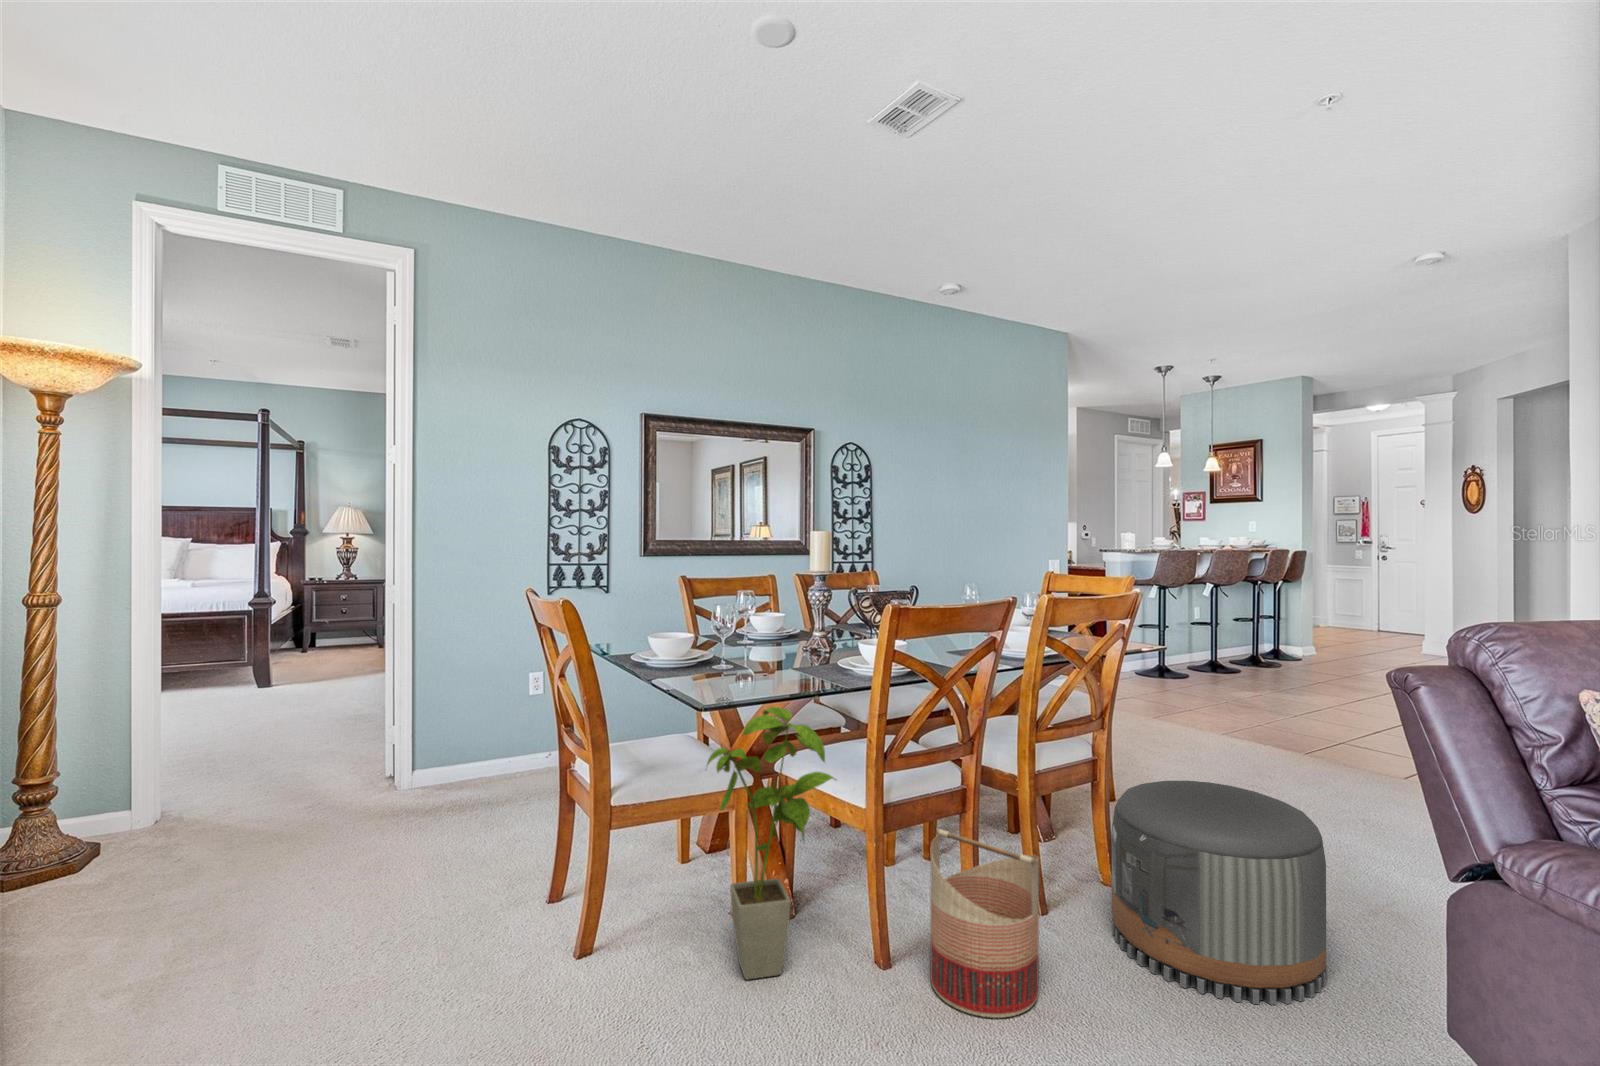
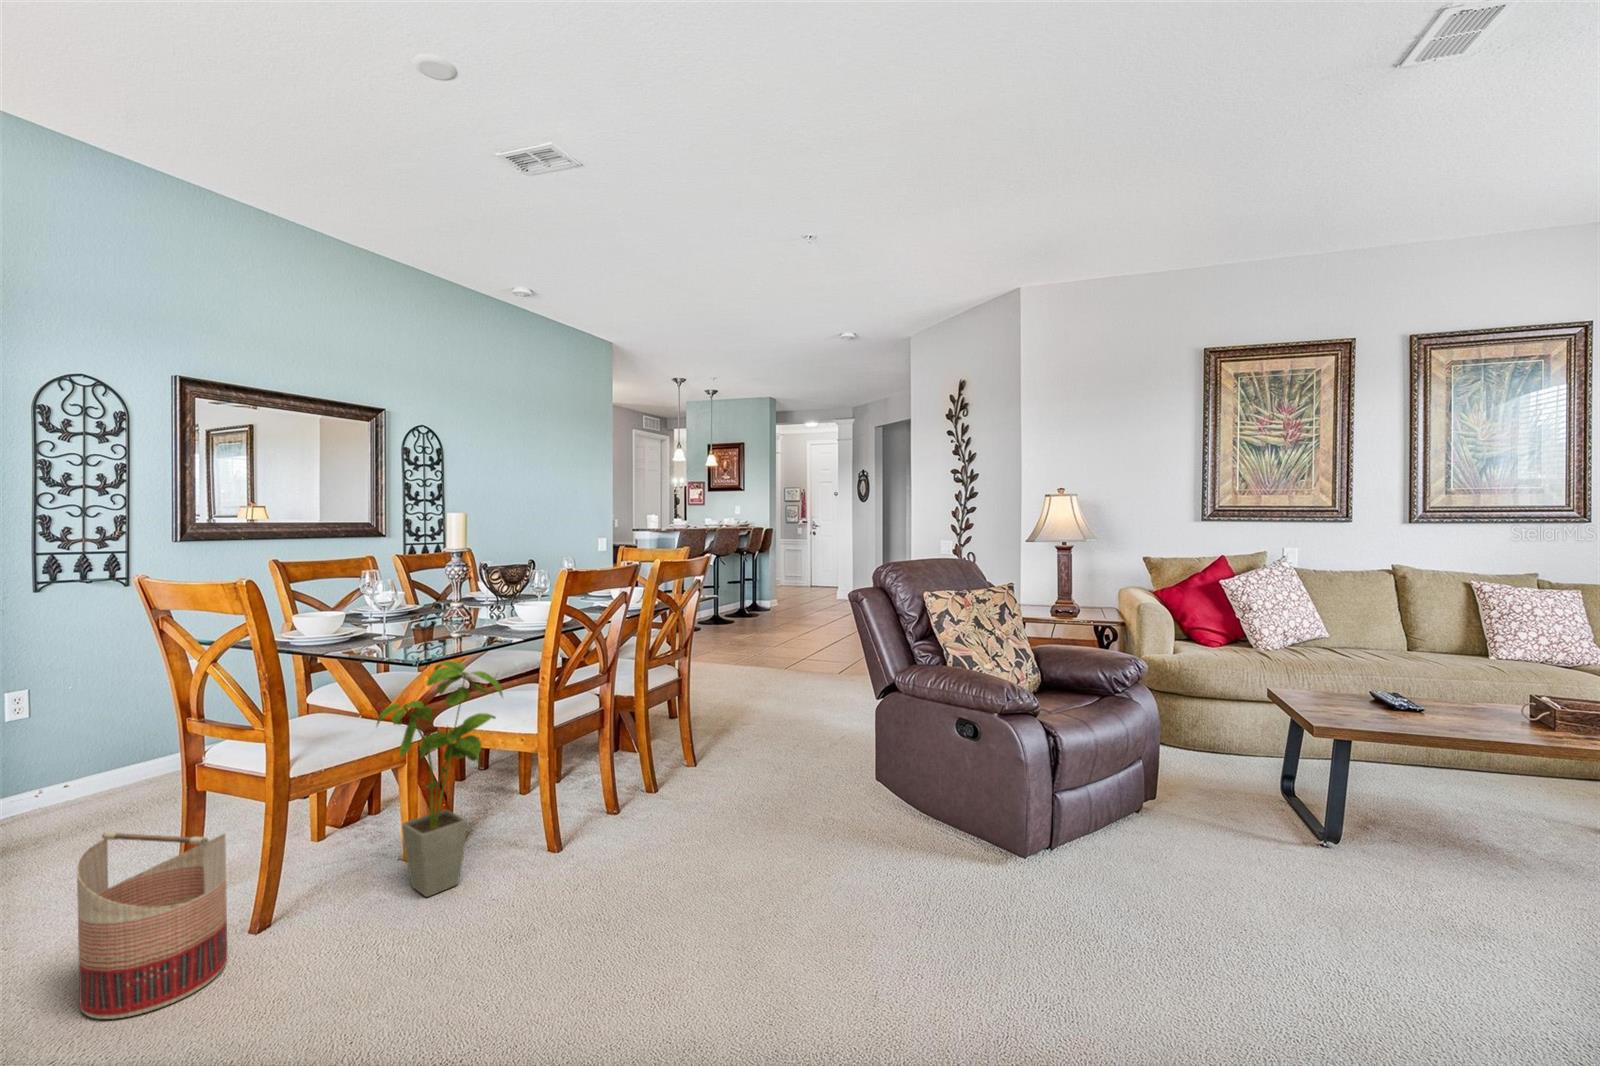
pouf: present [1112,781,1327,1005] -> none [695,679,819,809]
basket: present [930,829,1039,1018] -> present [77,832,227,1019]

